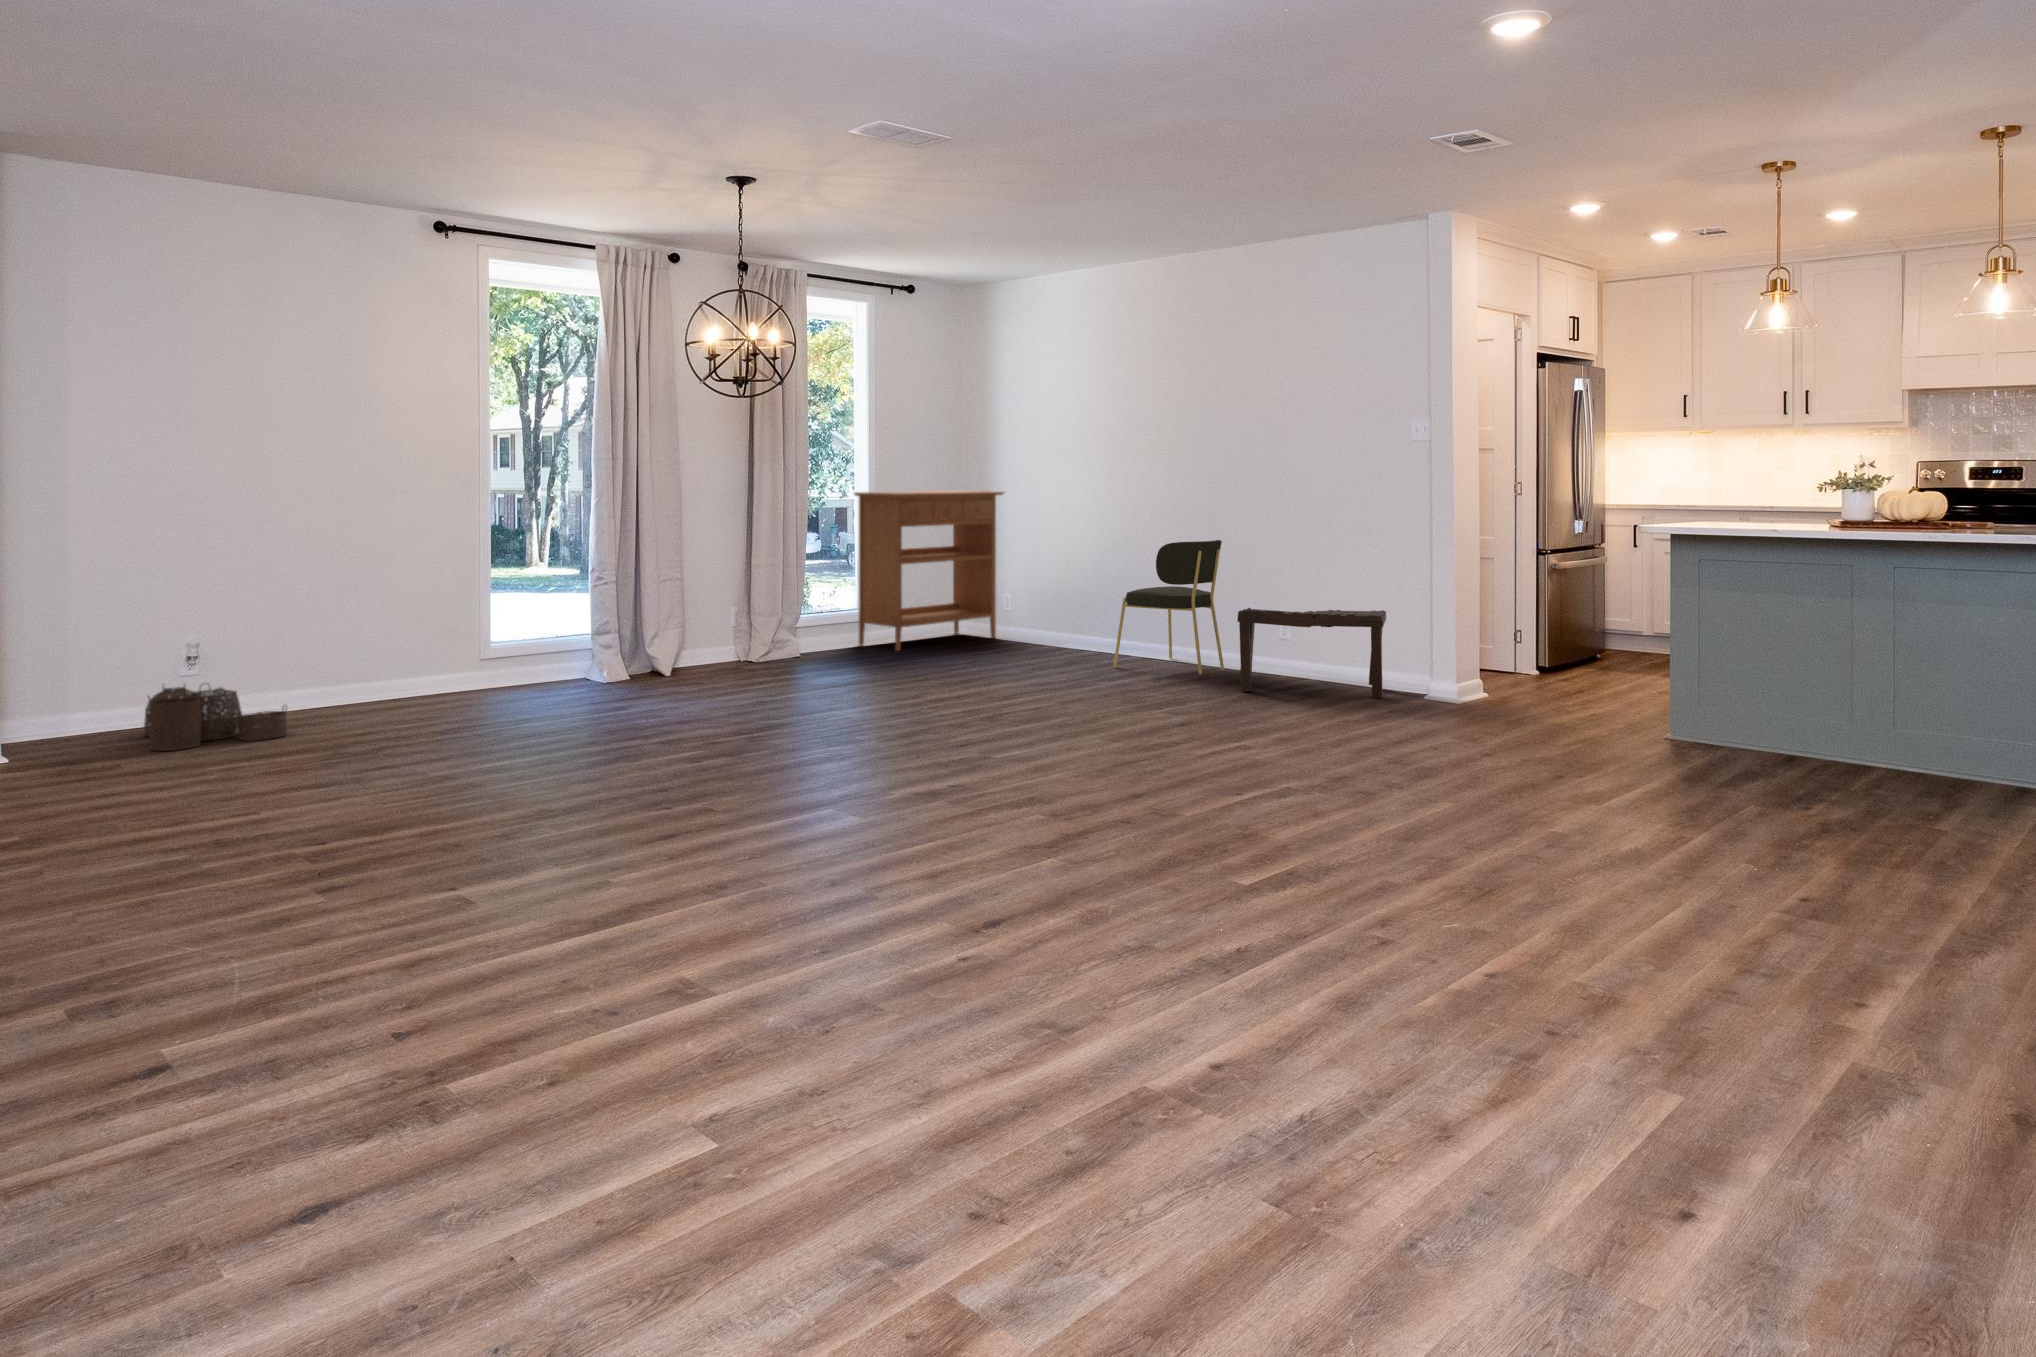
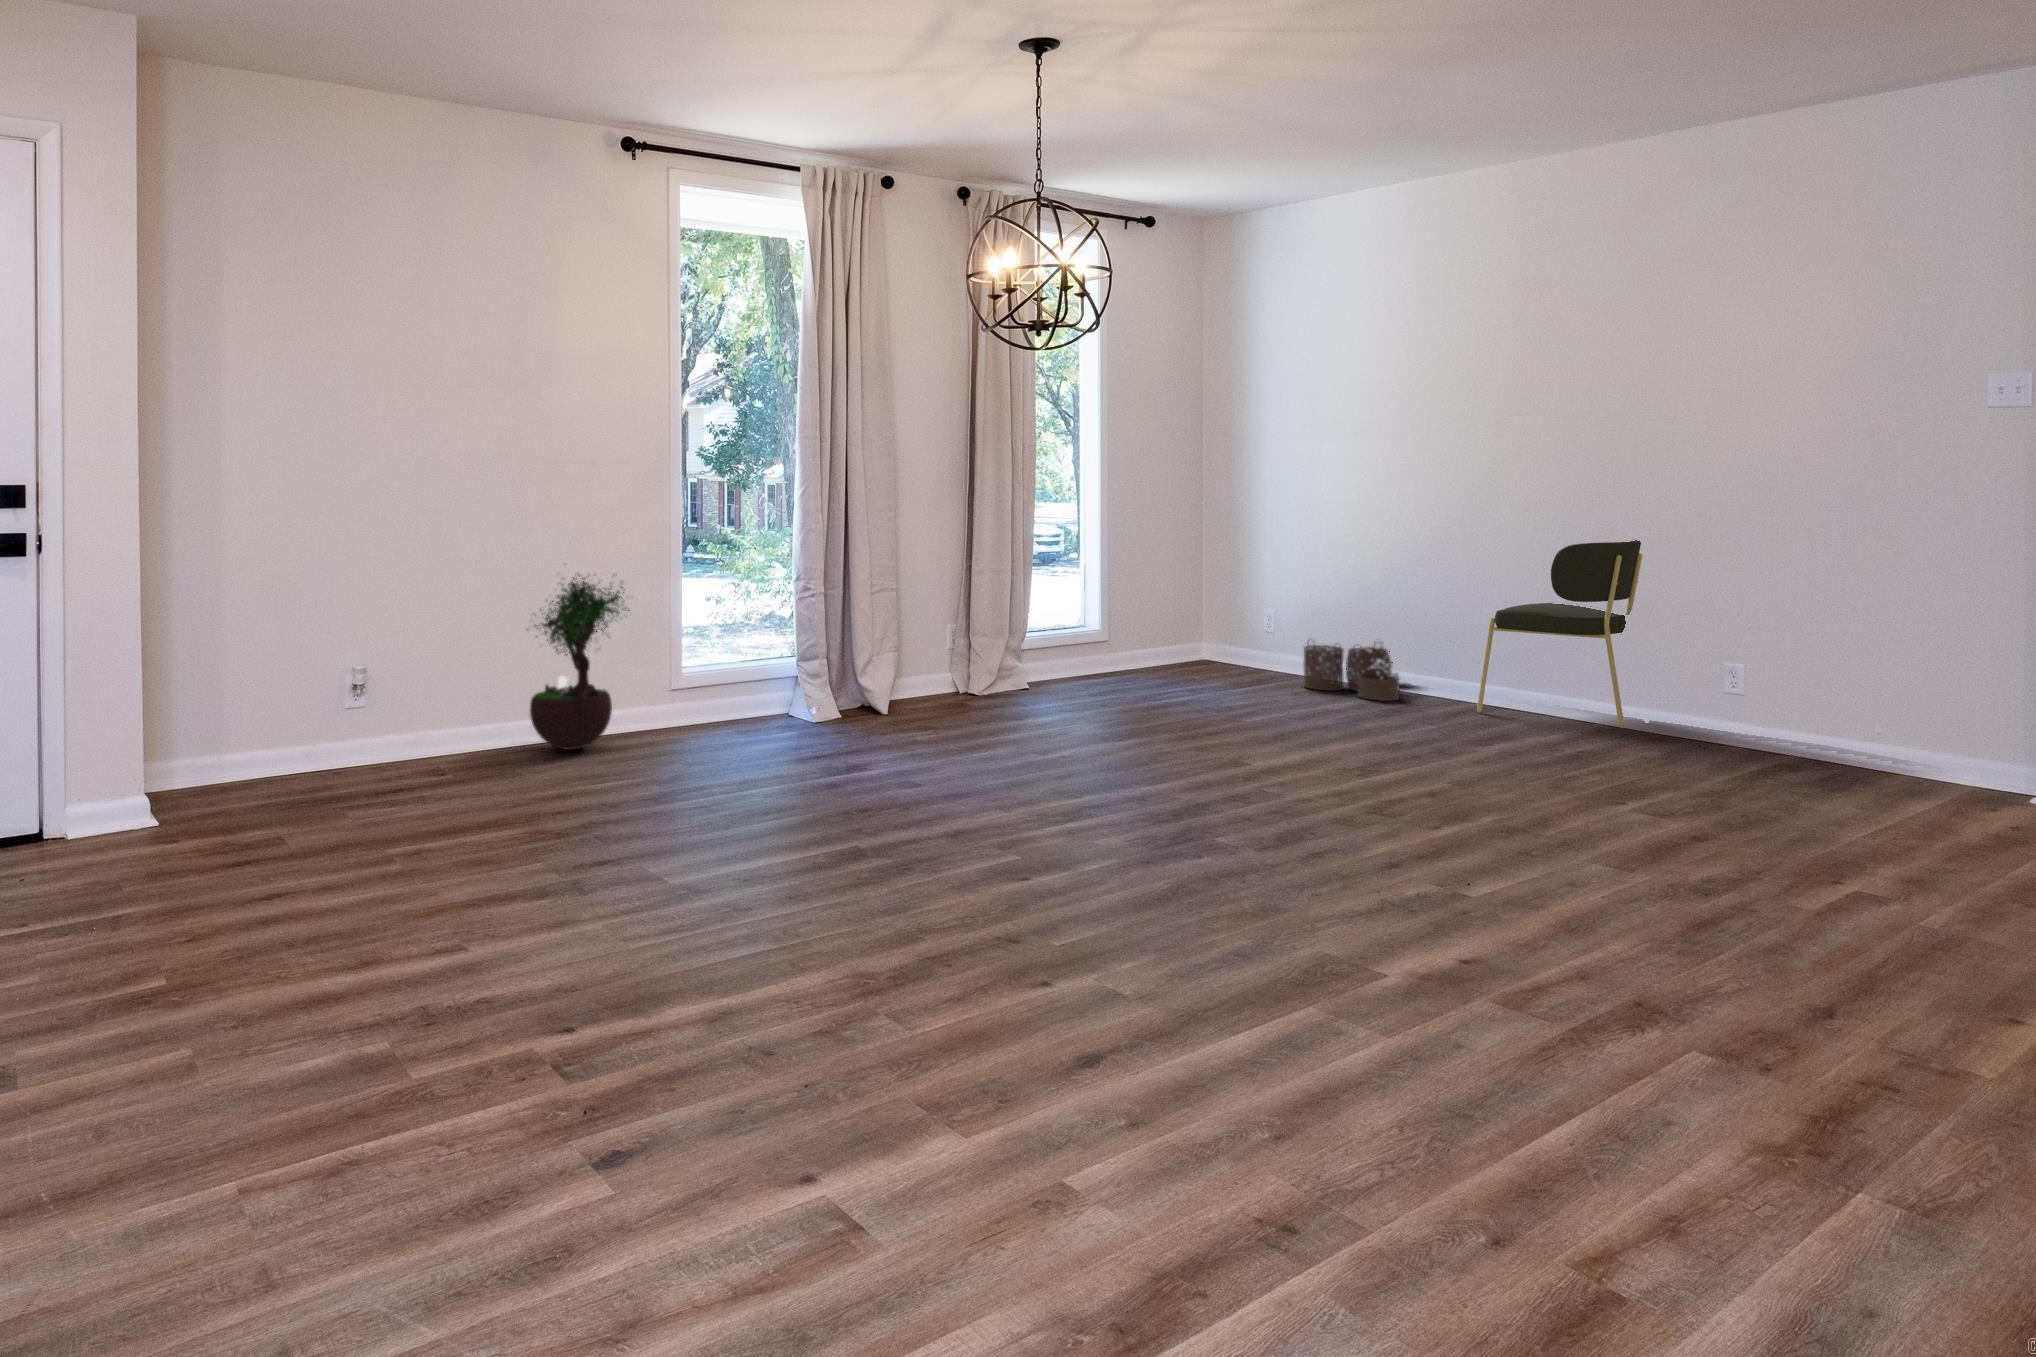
console table: present [854,491,1003,651] -> none [1087,477,1274,680]
potted tree: none [342,558,437,708] -> present [530,574,630,750]
bench: present [1237,608,1386,698] -> none [1704,637,1980,778]
woven basket: present [144,685,287,751] -> present [1304,642,1404,701]

